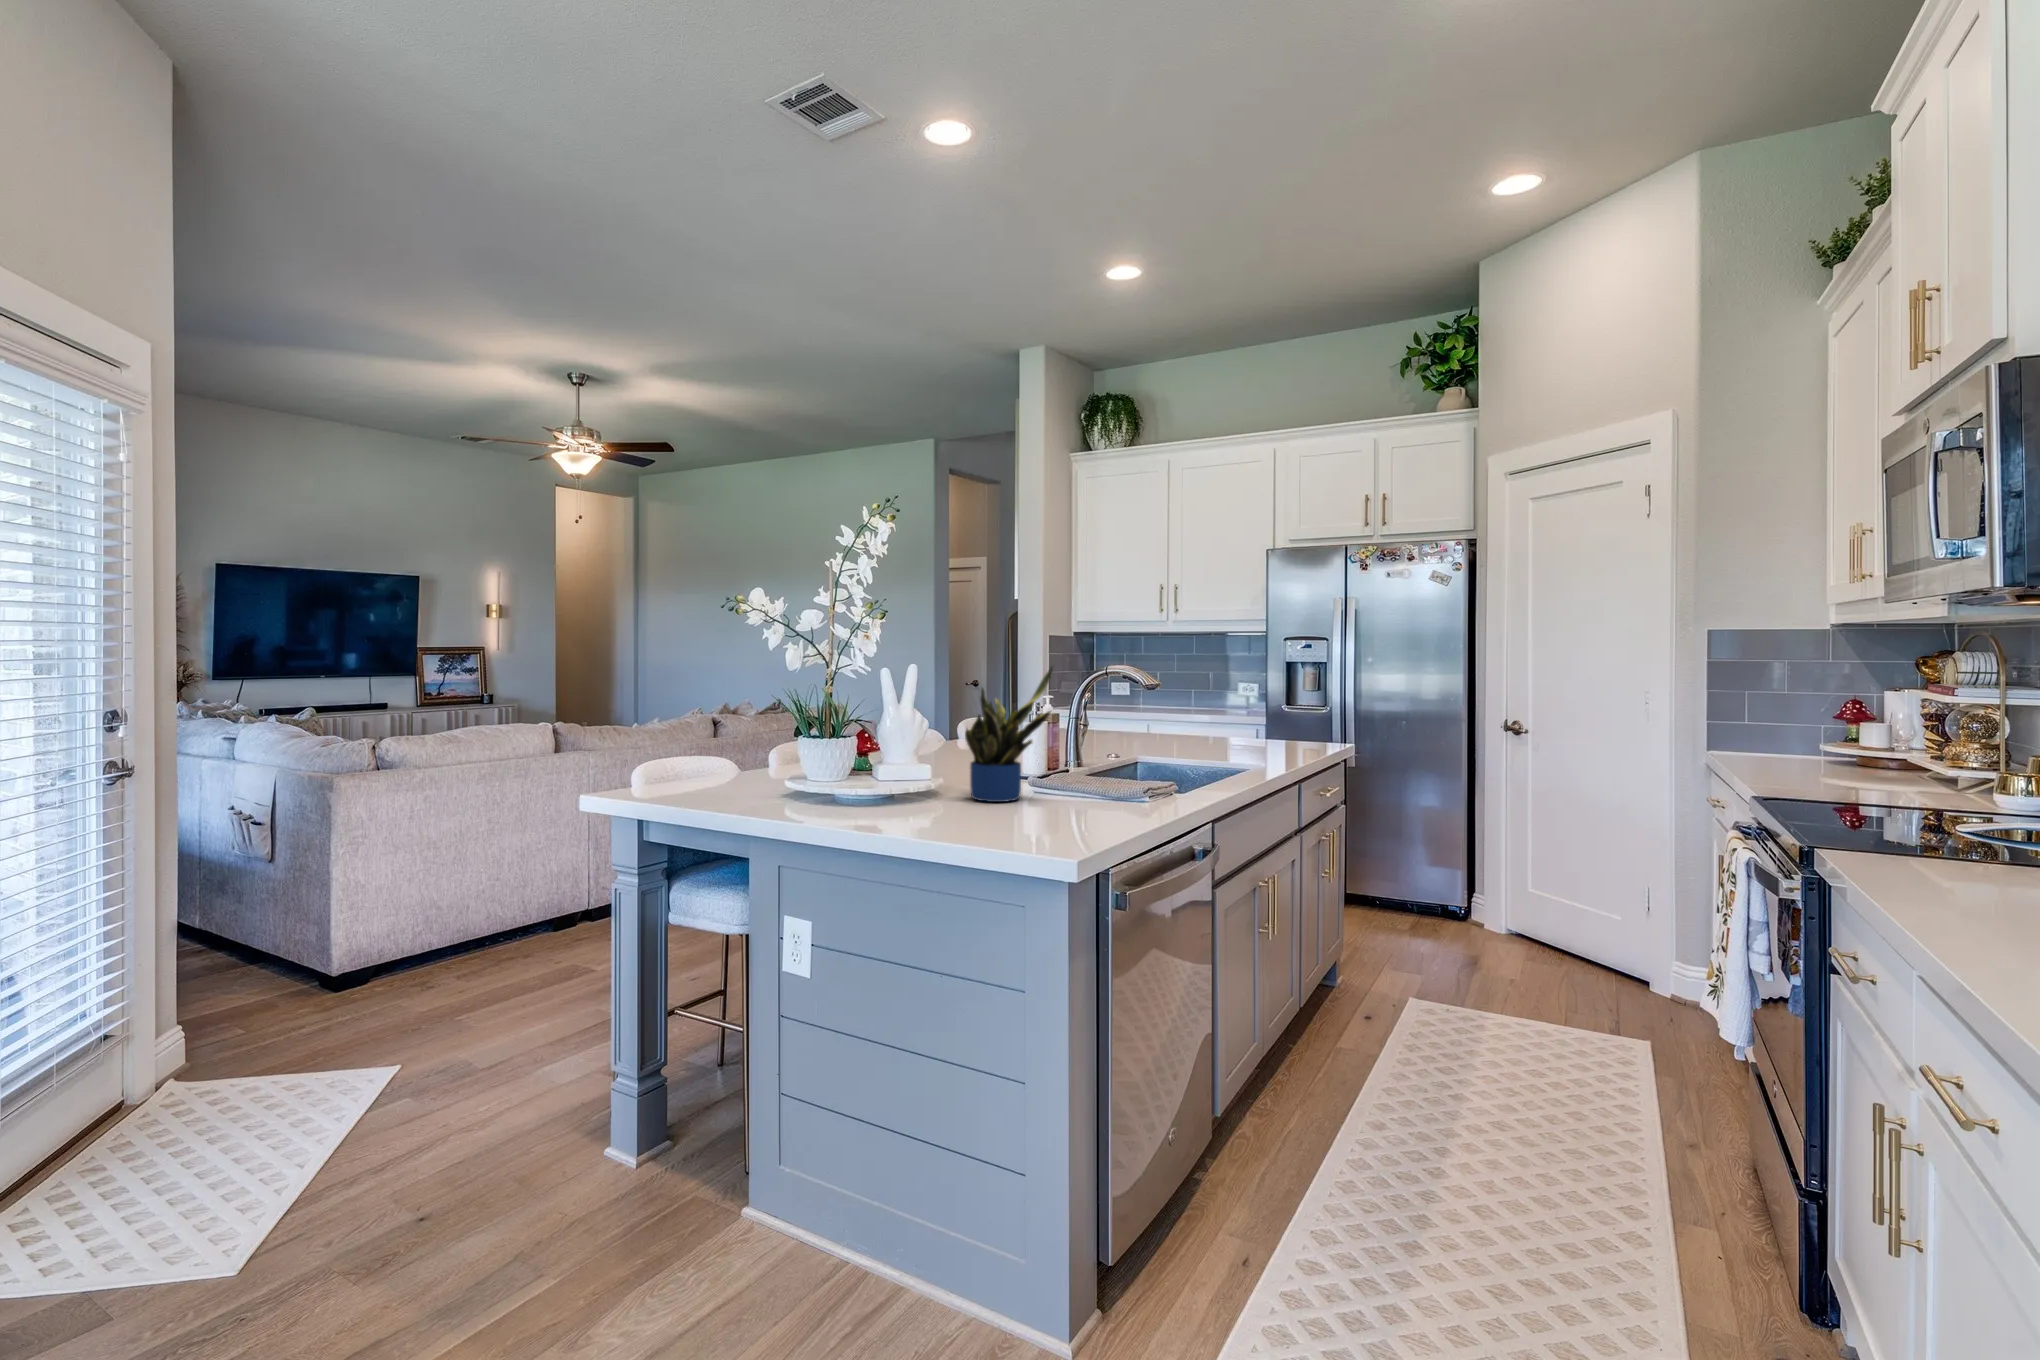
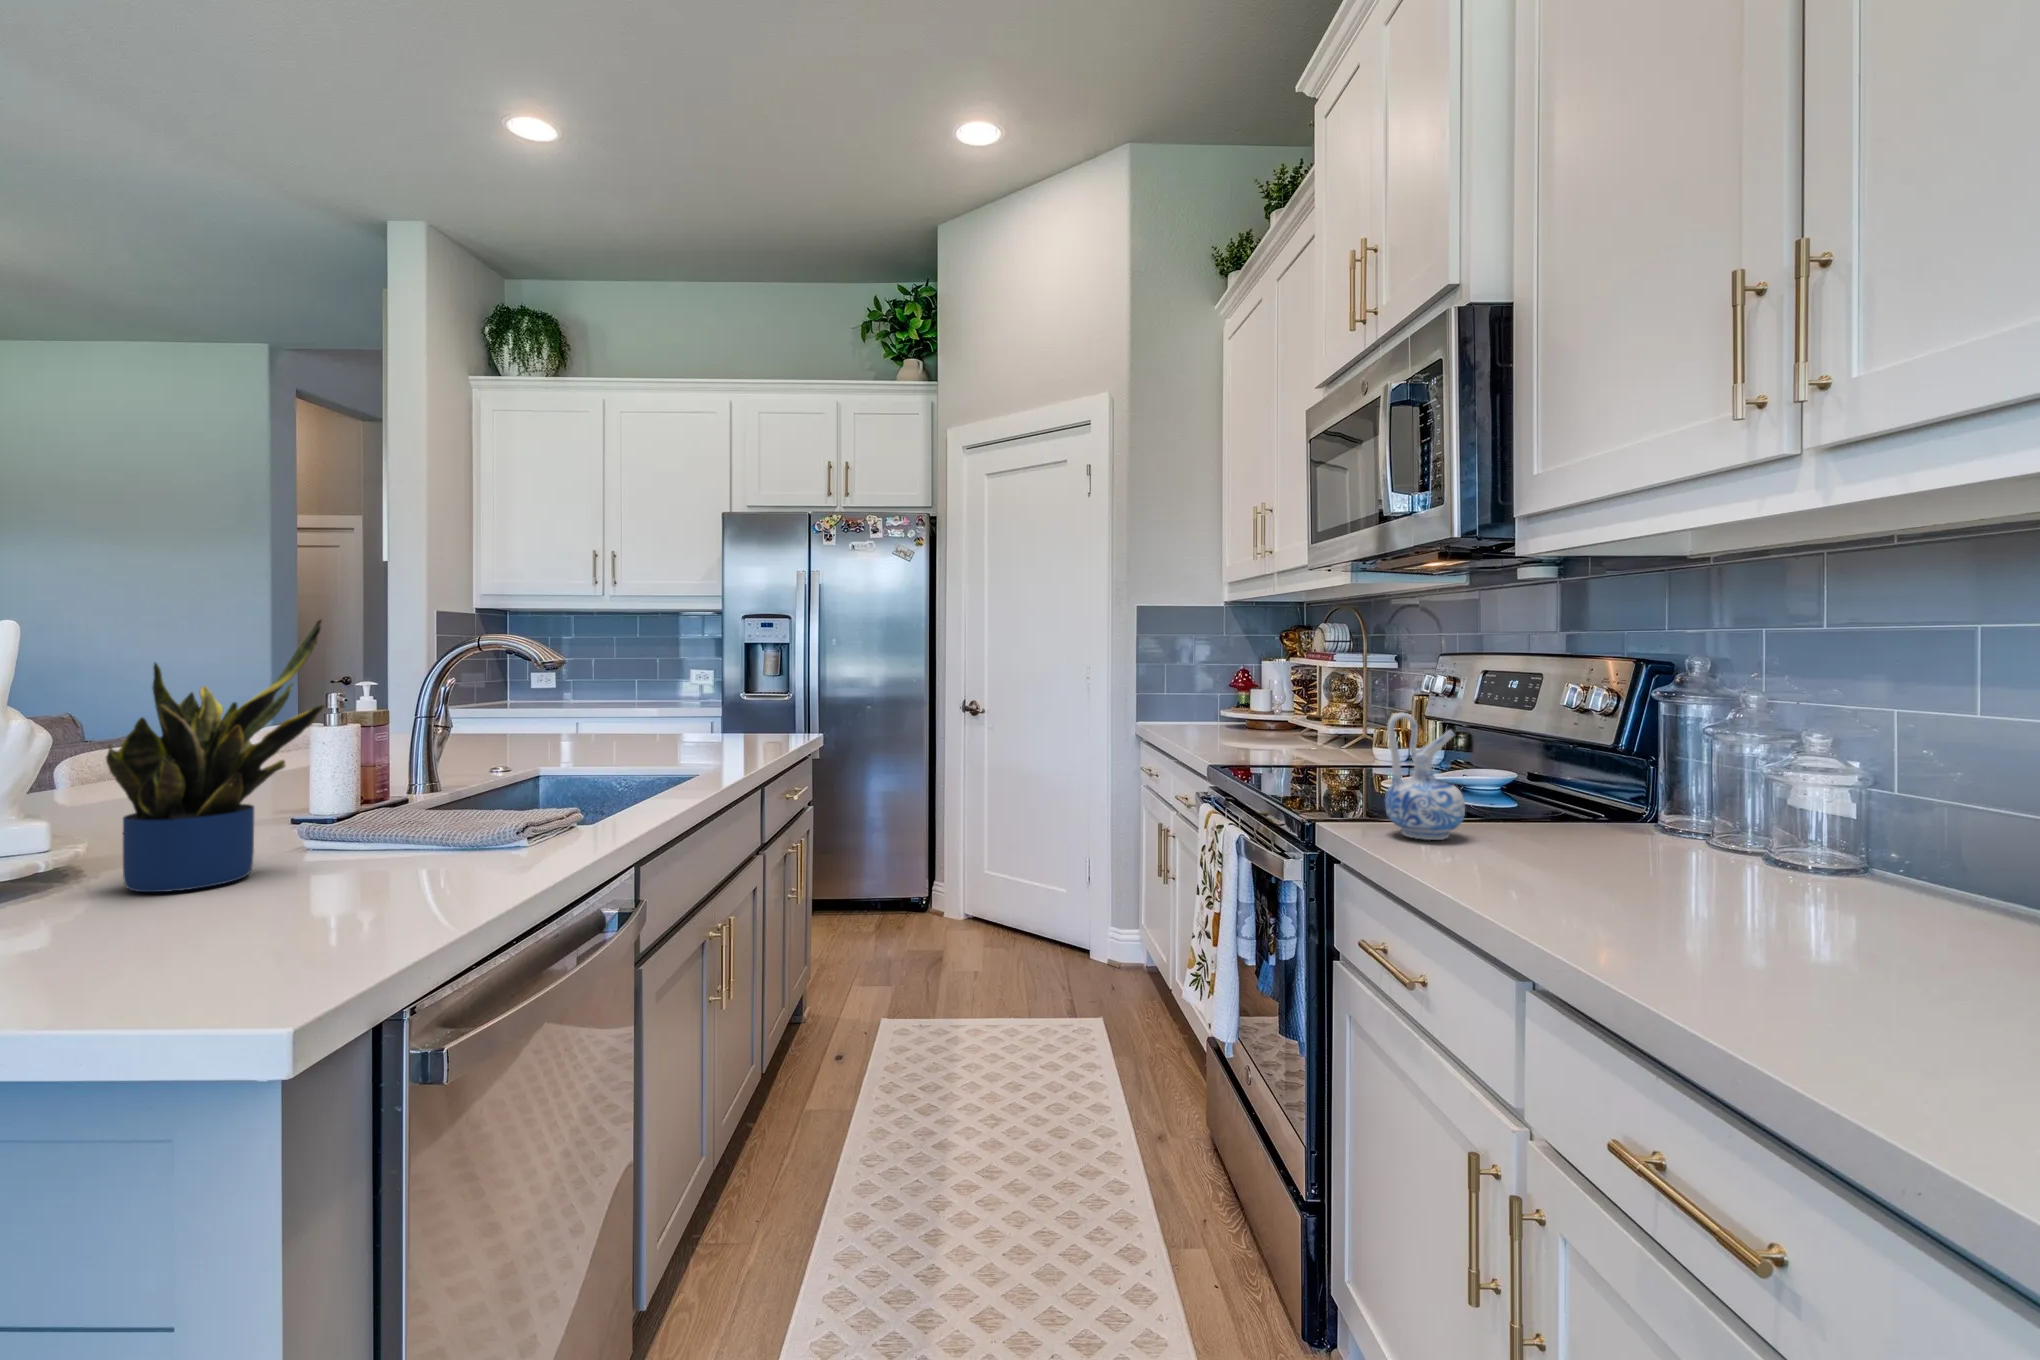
ceramic pitcher: none [1880,758,1979,880] -> present [1385,713,1465,840]

